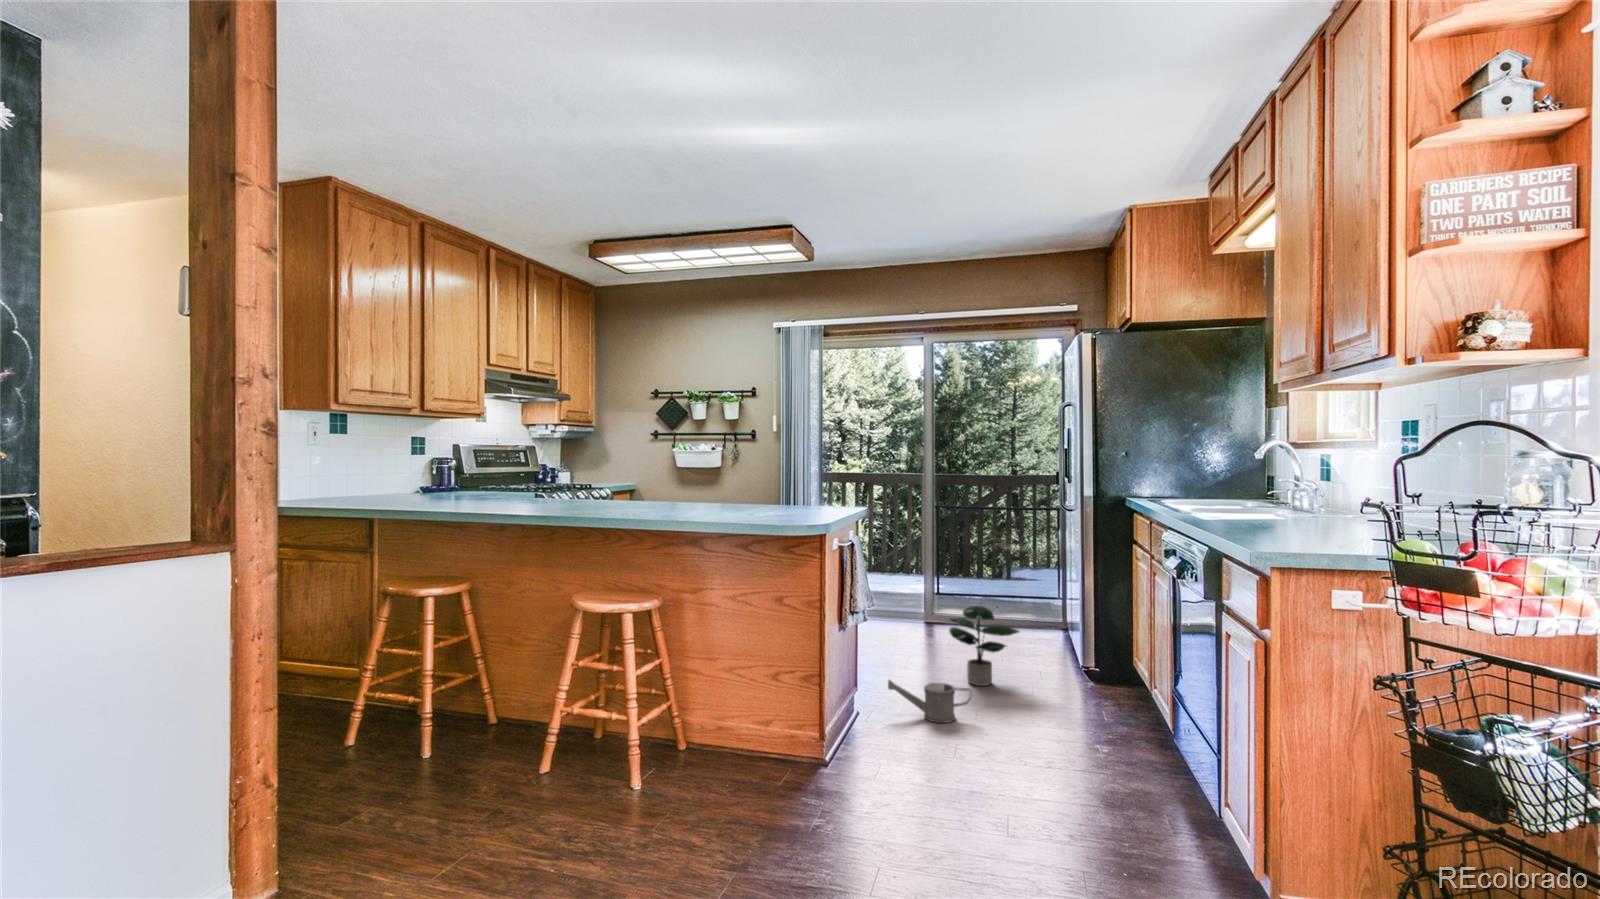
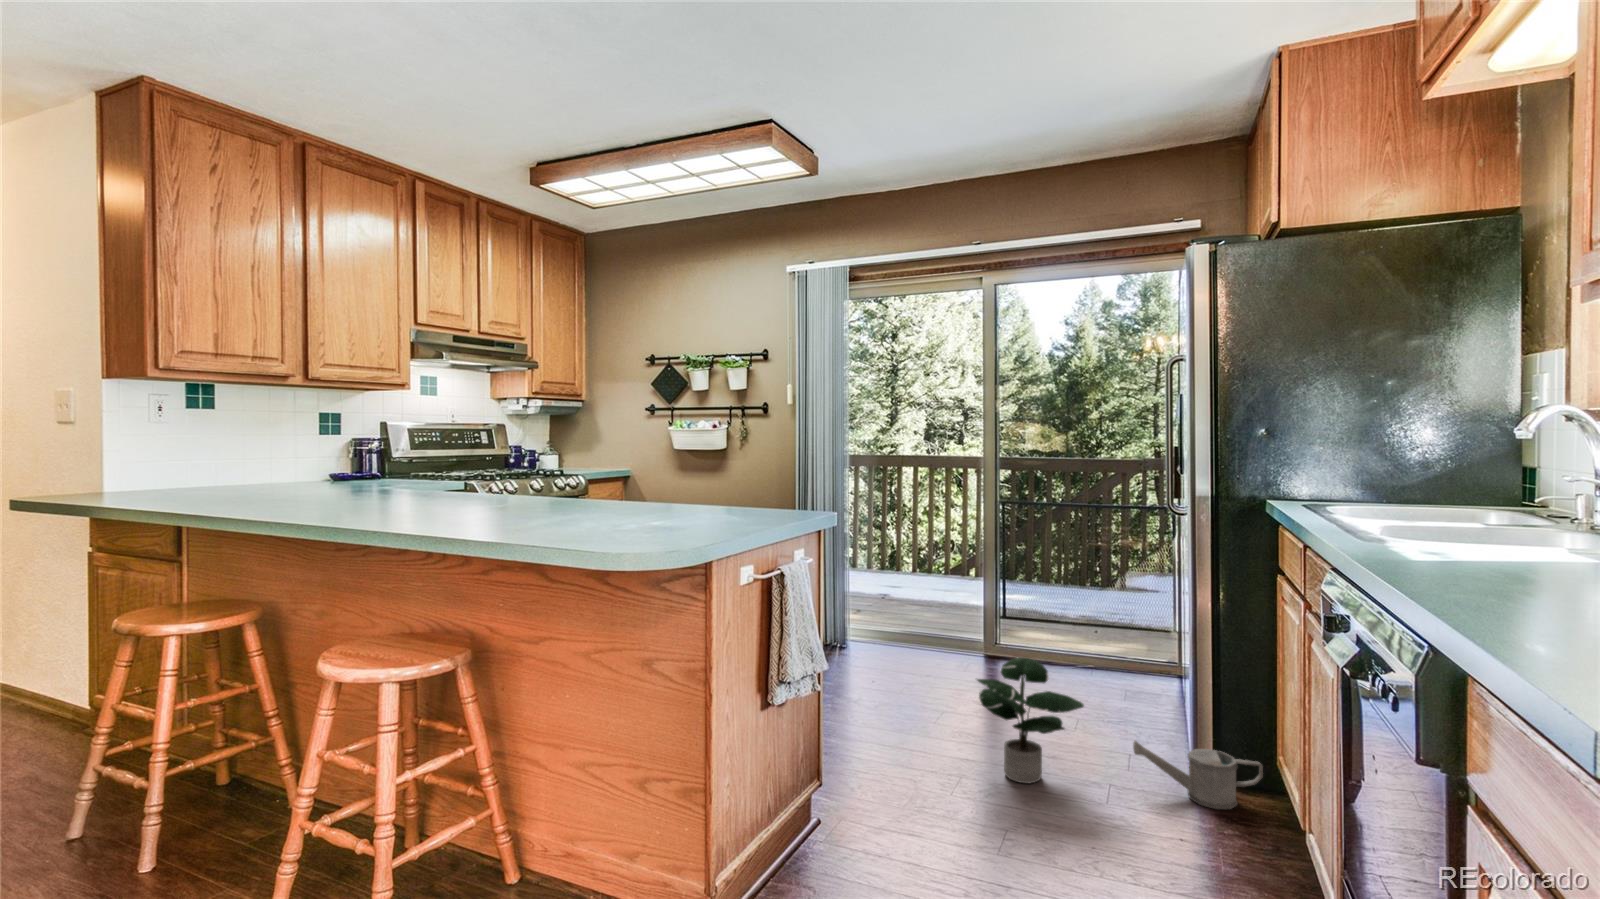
watering can: present [888,680,972,723] -> present [1133,741,1263,809]

